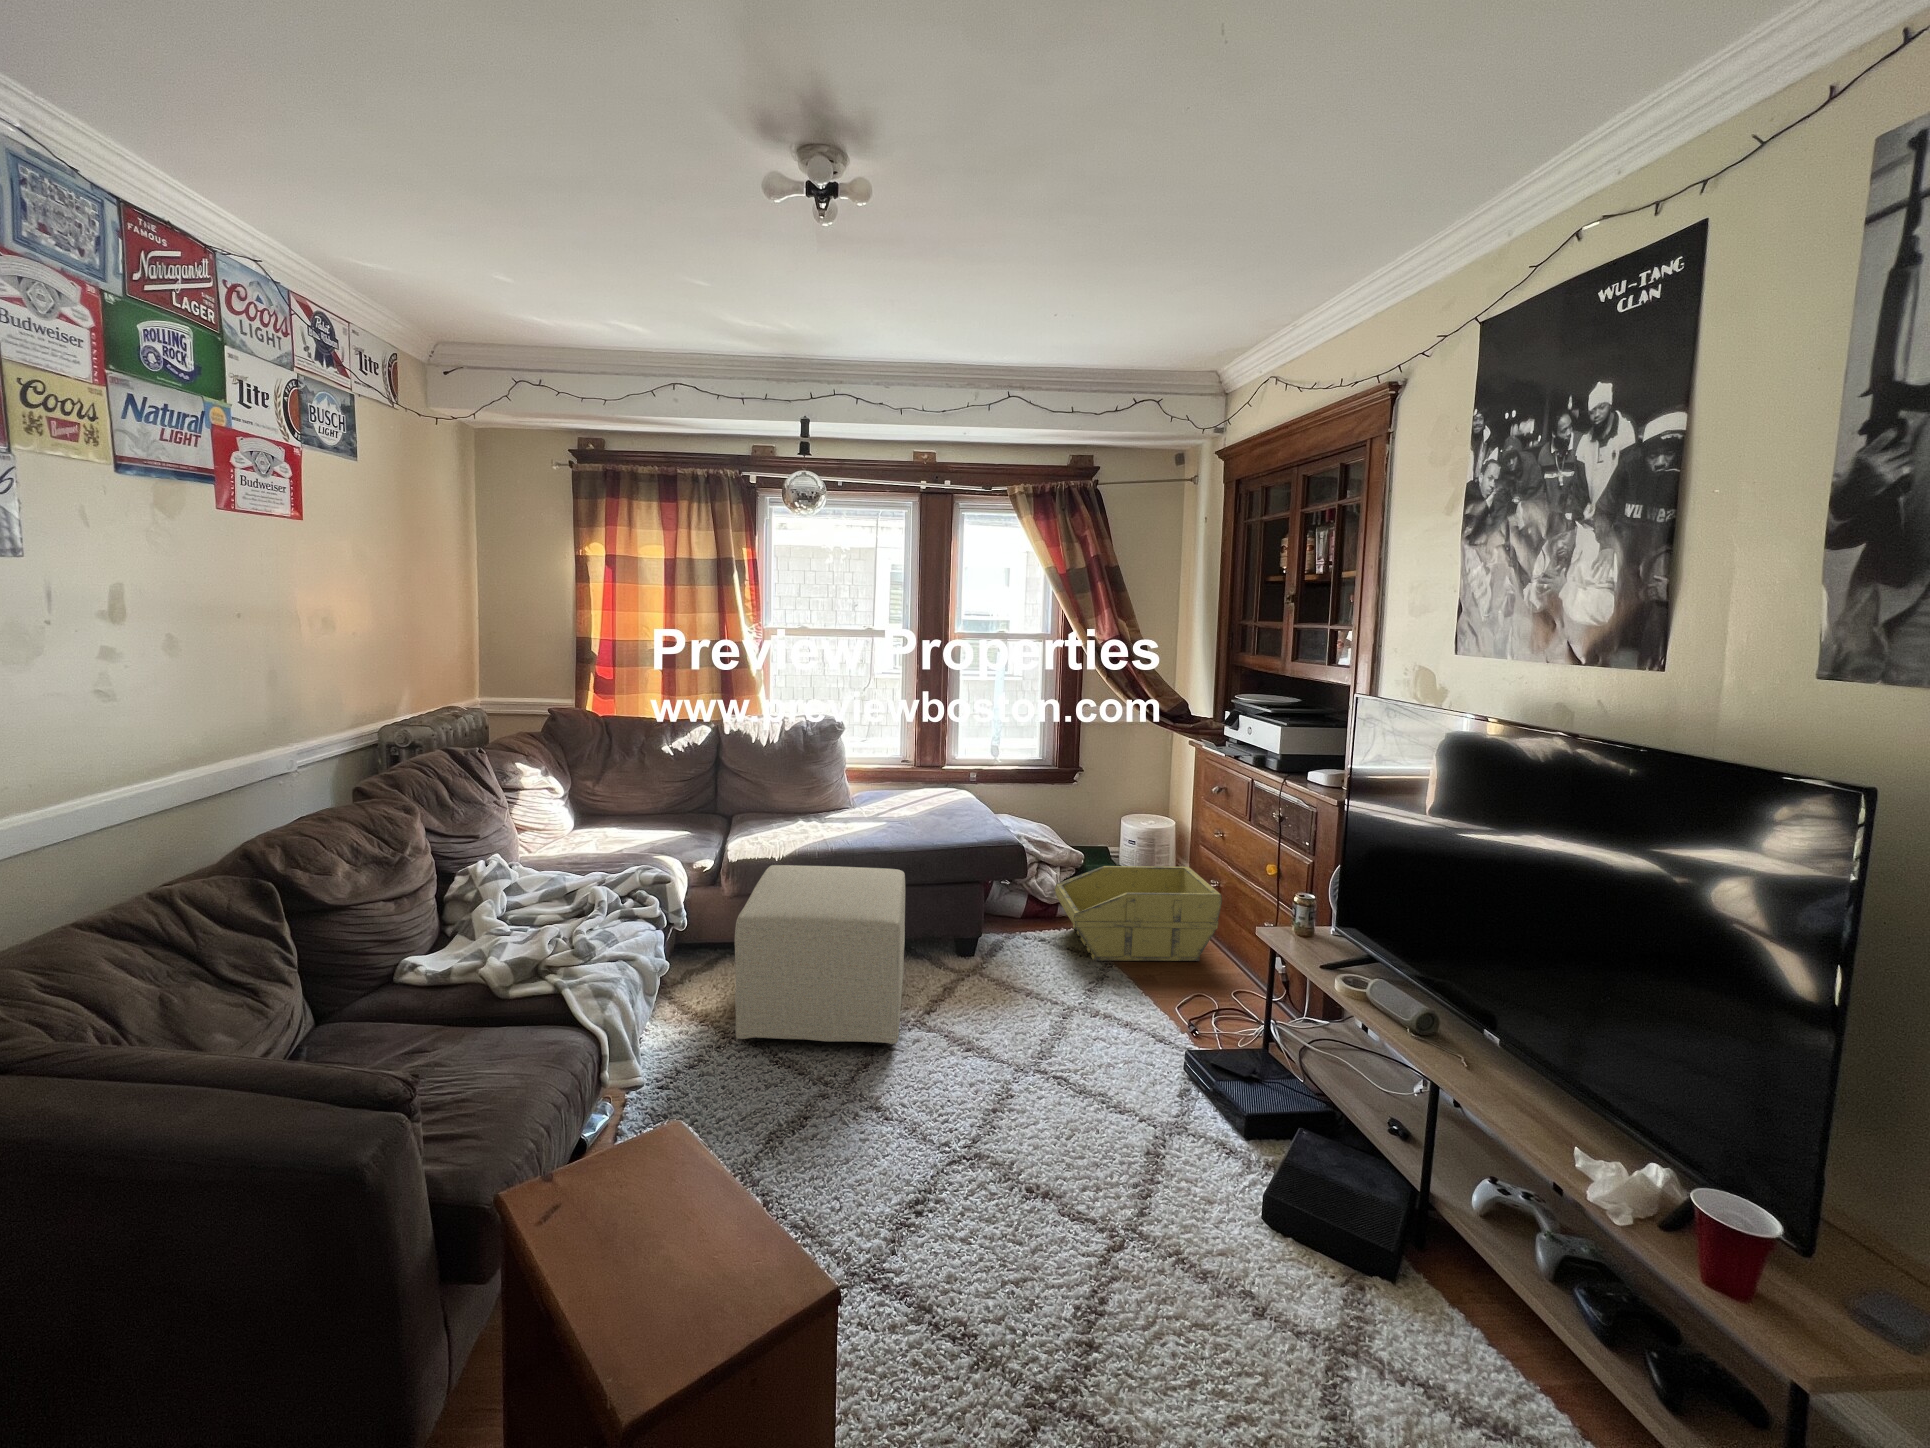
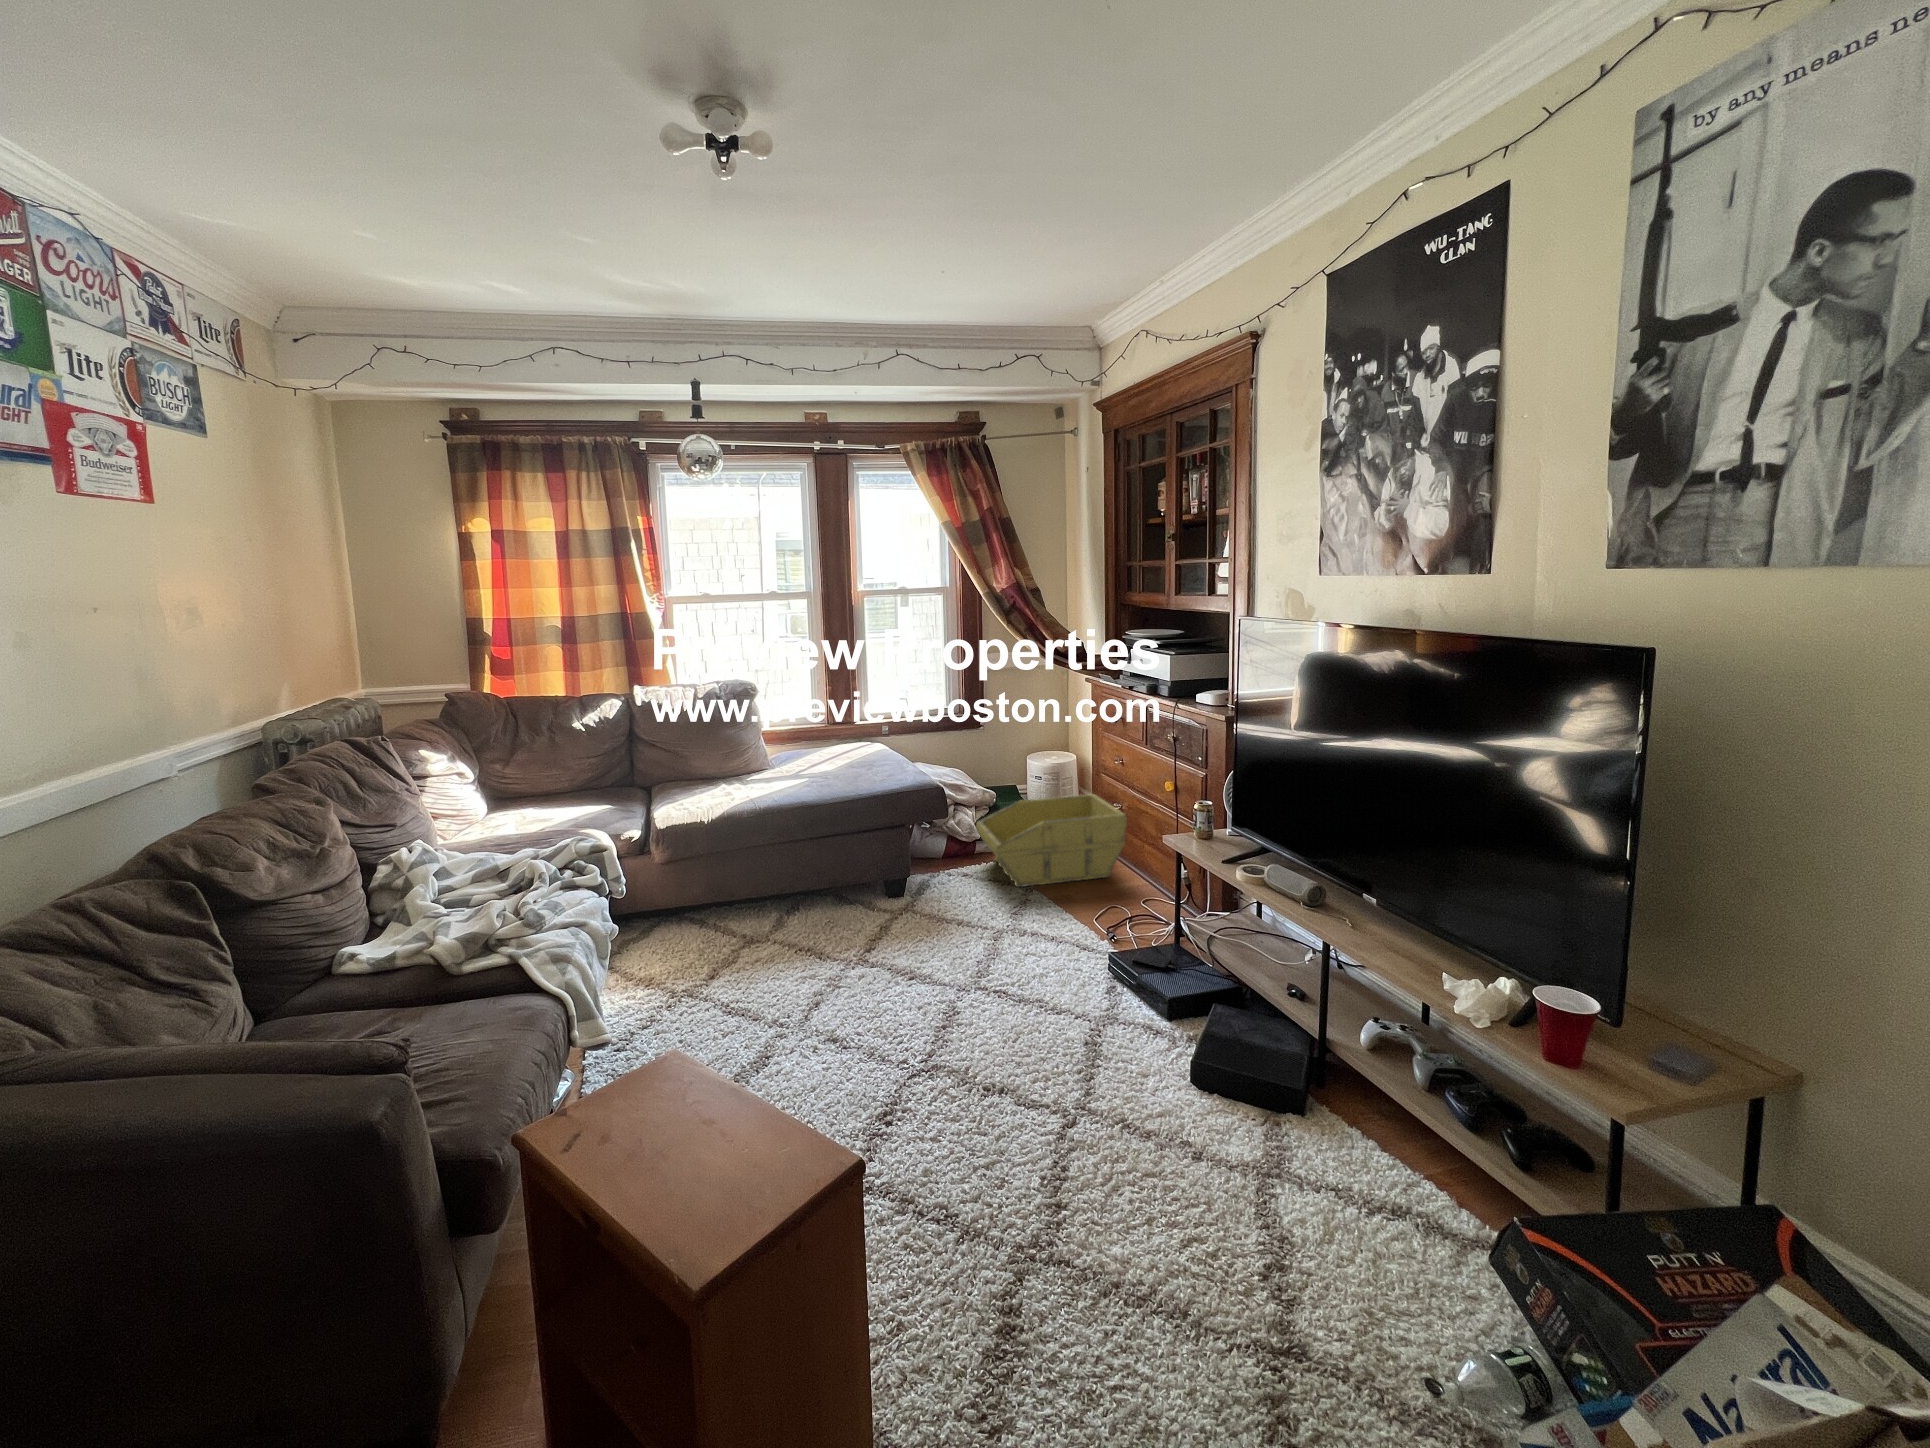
ottoman: present [735,865,905,1045] -> none [680,819,848,995]

